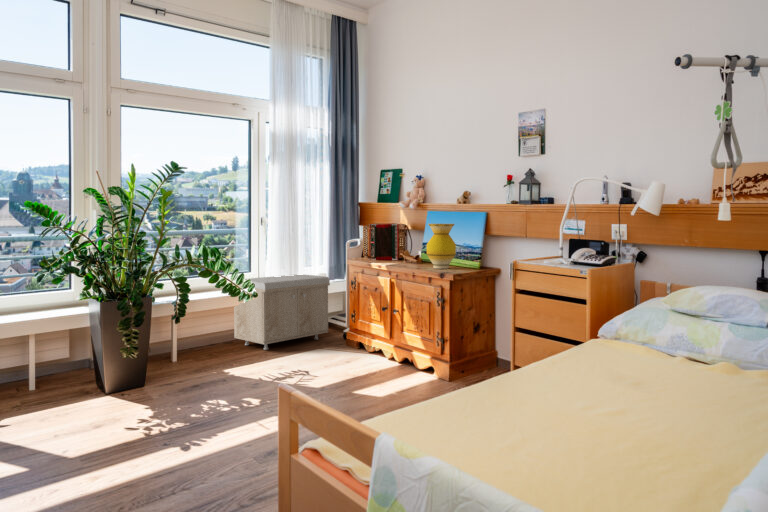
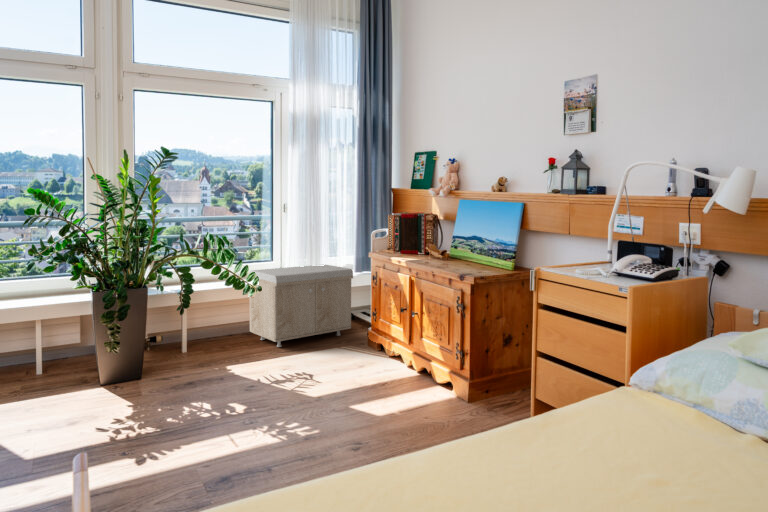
vase: present [427,224,456,269] -> none [450,215,485,268]

